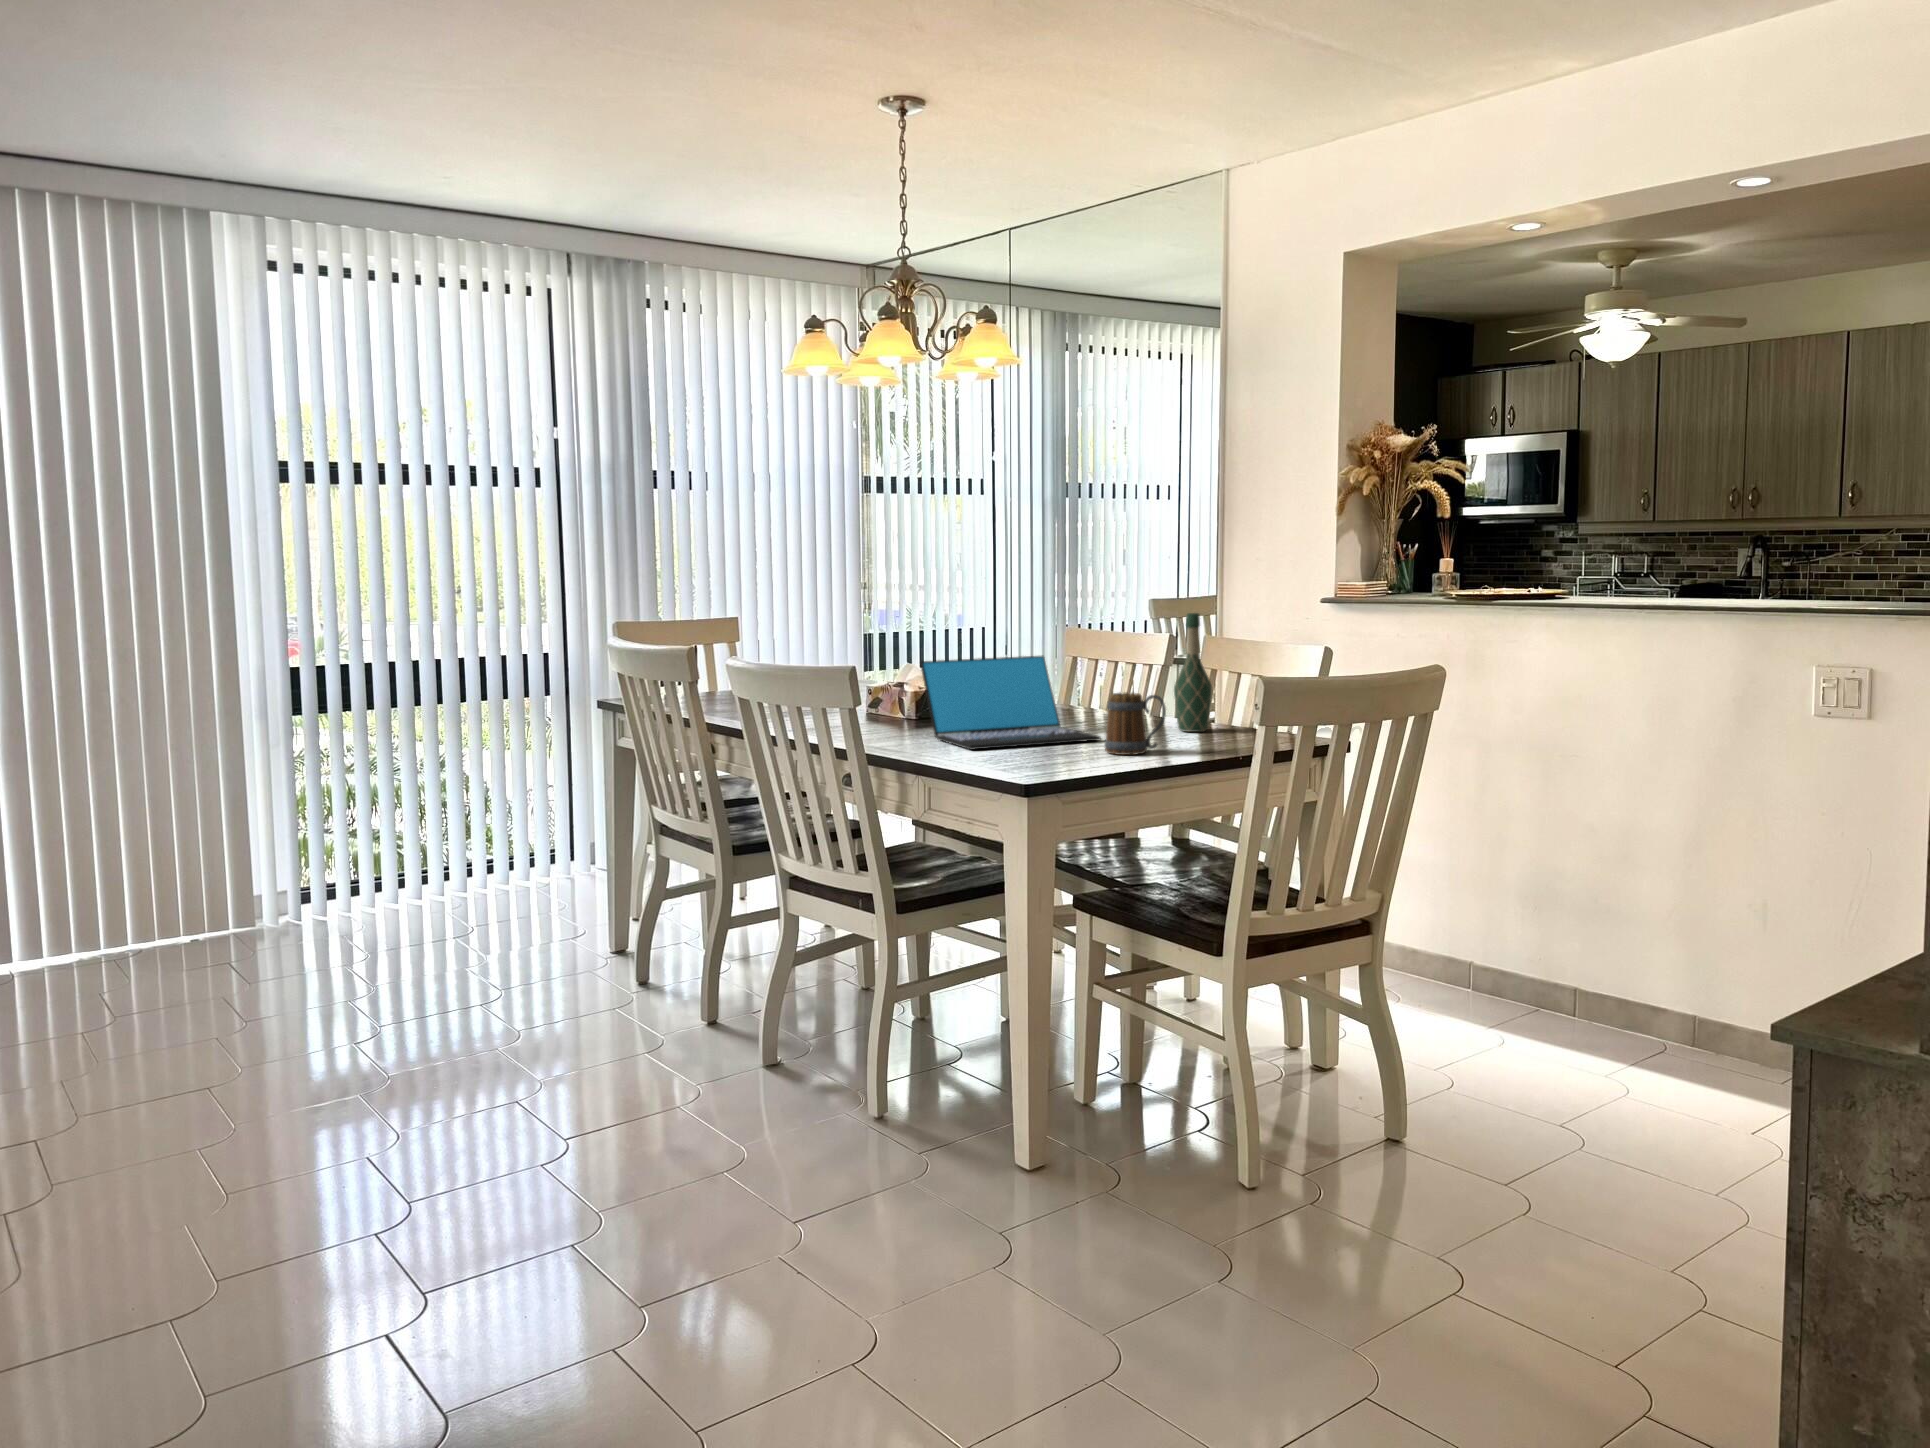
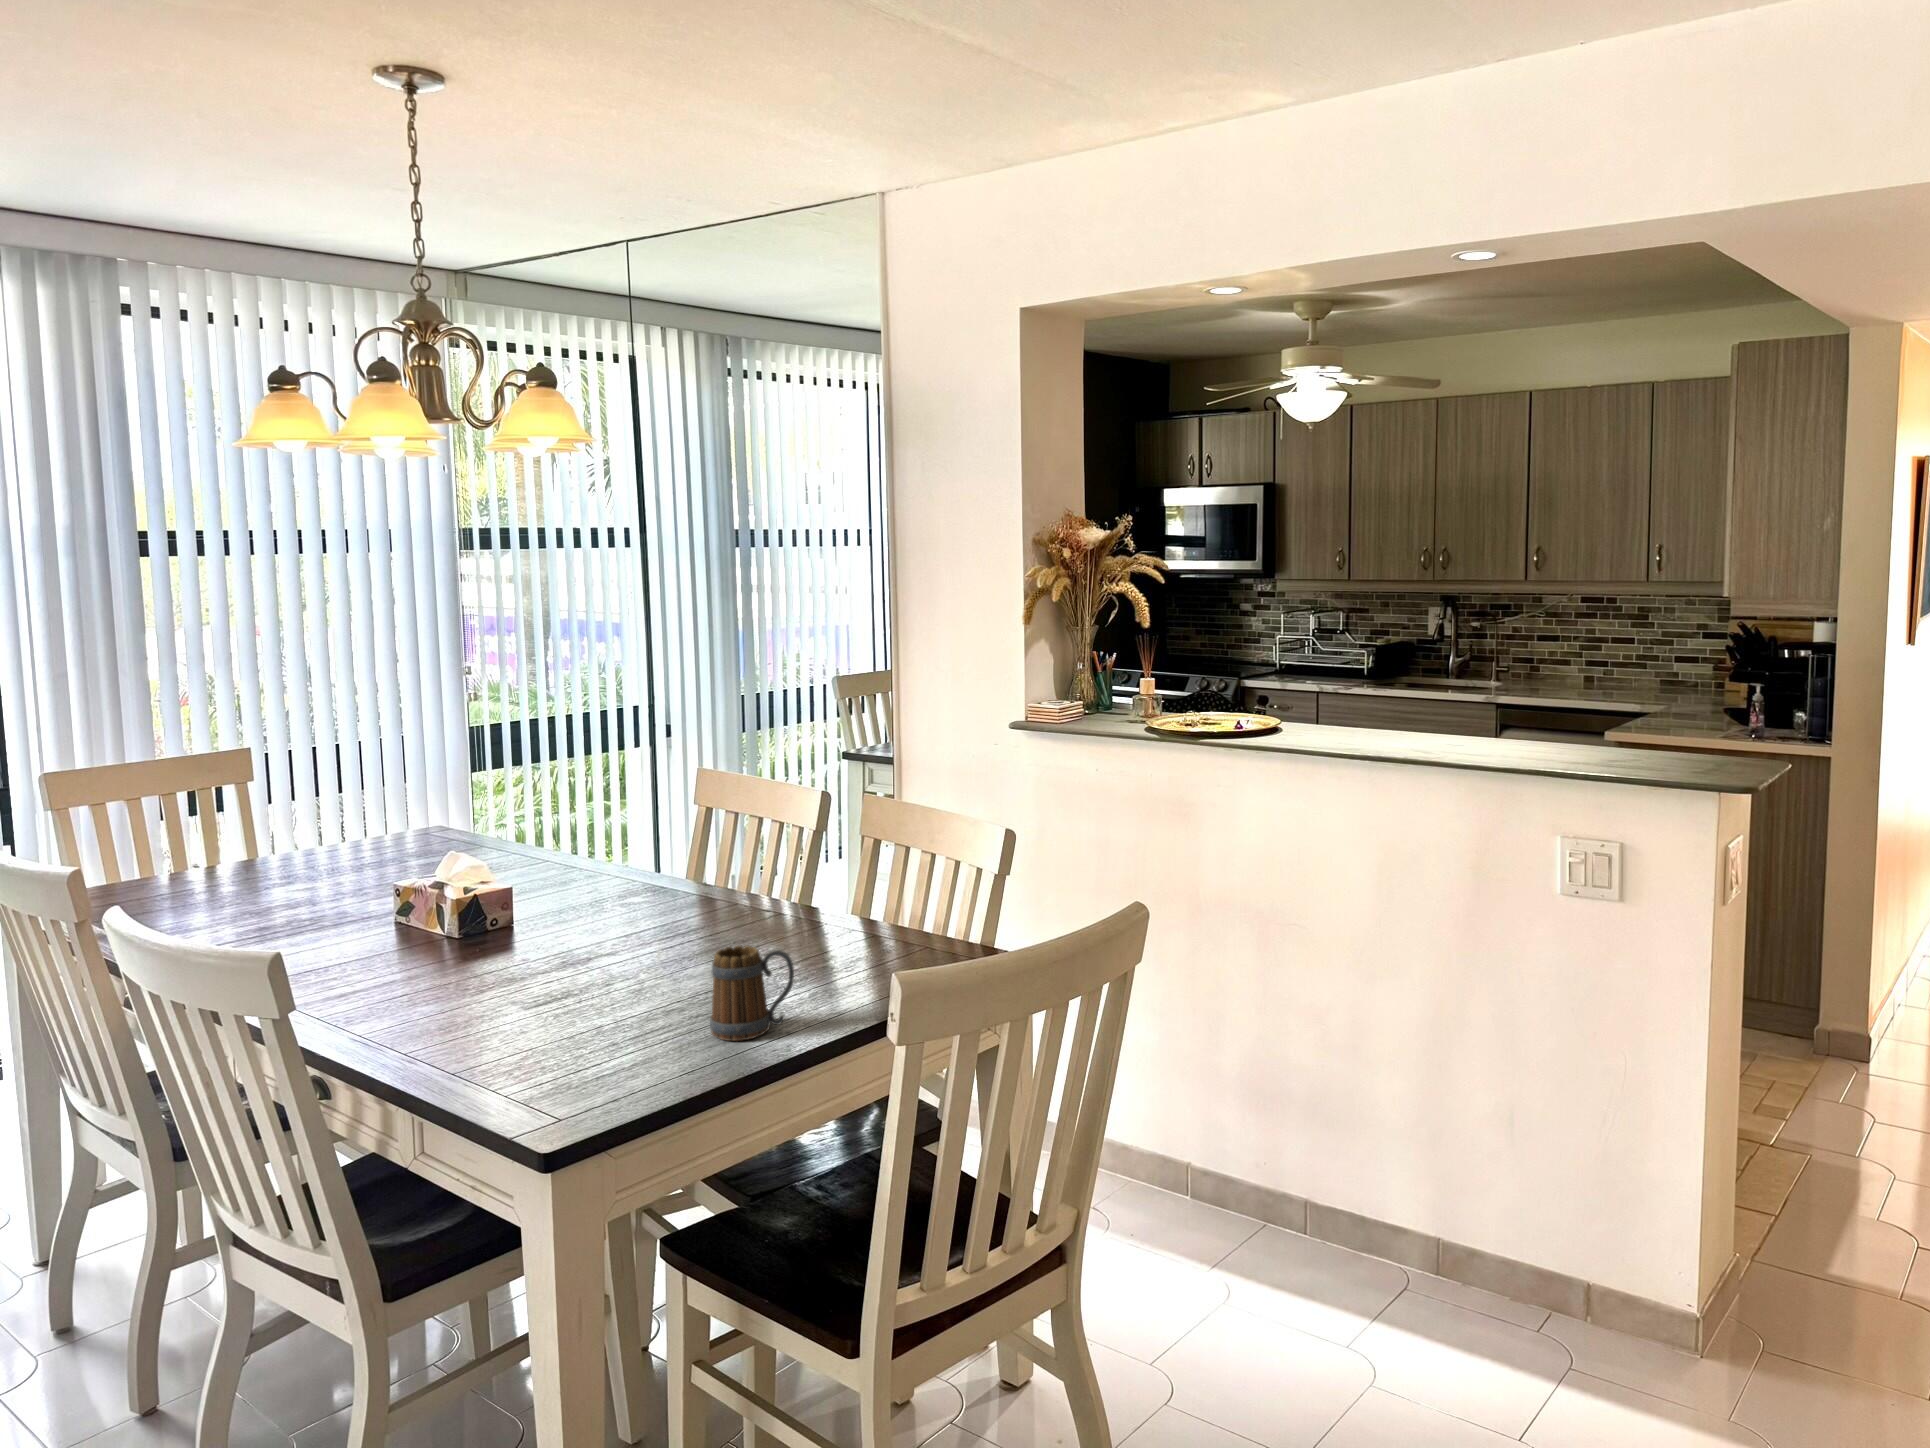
wine bottle: present [1174,613,1212,732] -> none [816,800,867,960]
laptop: present [920,656,1101,750] -> none [450,862,713,1044]

